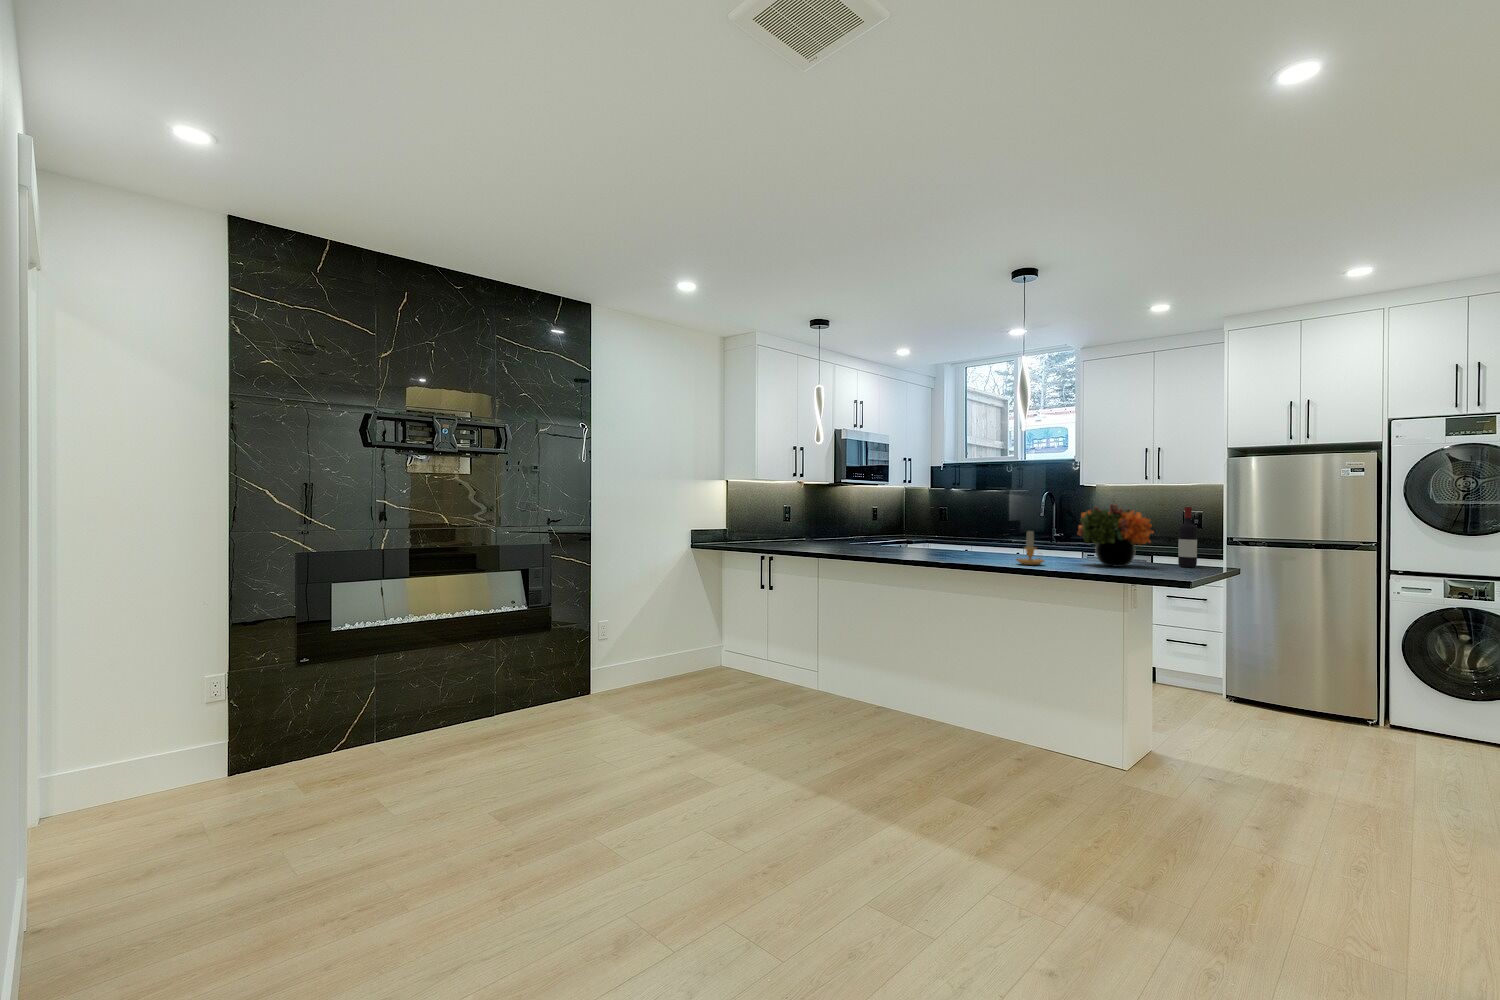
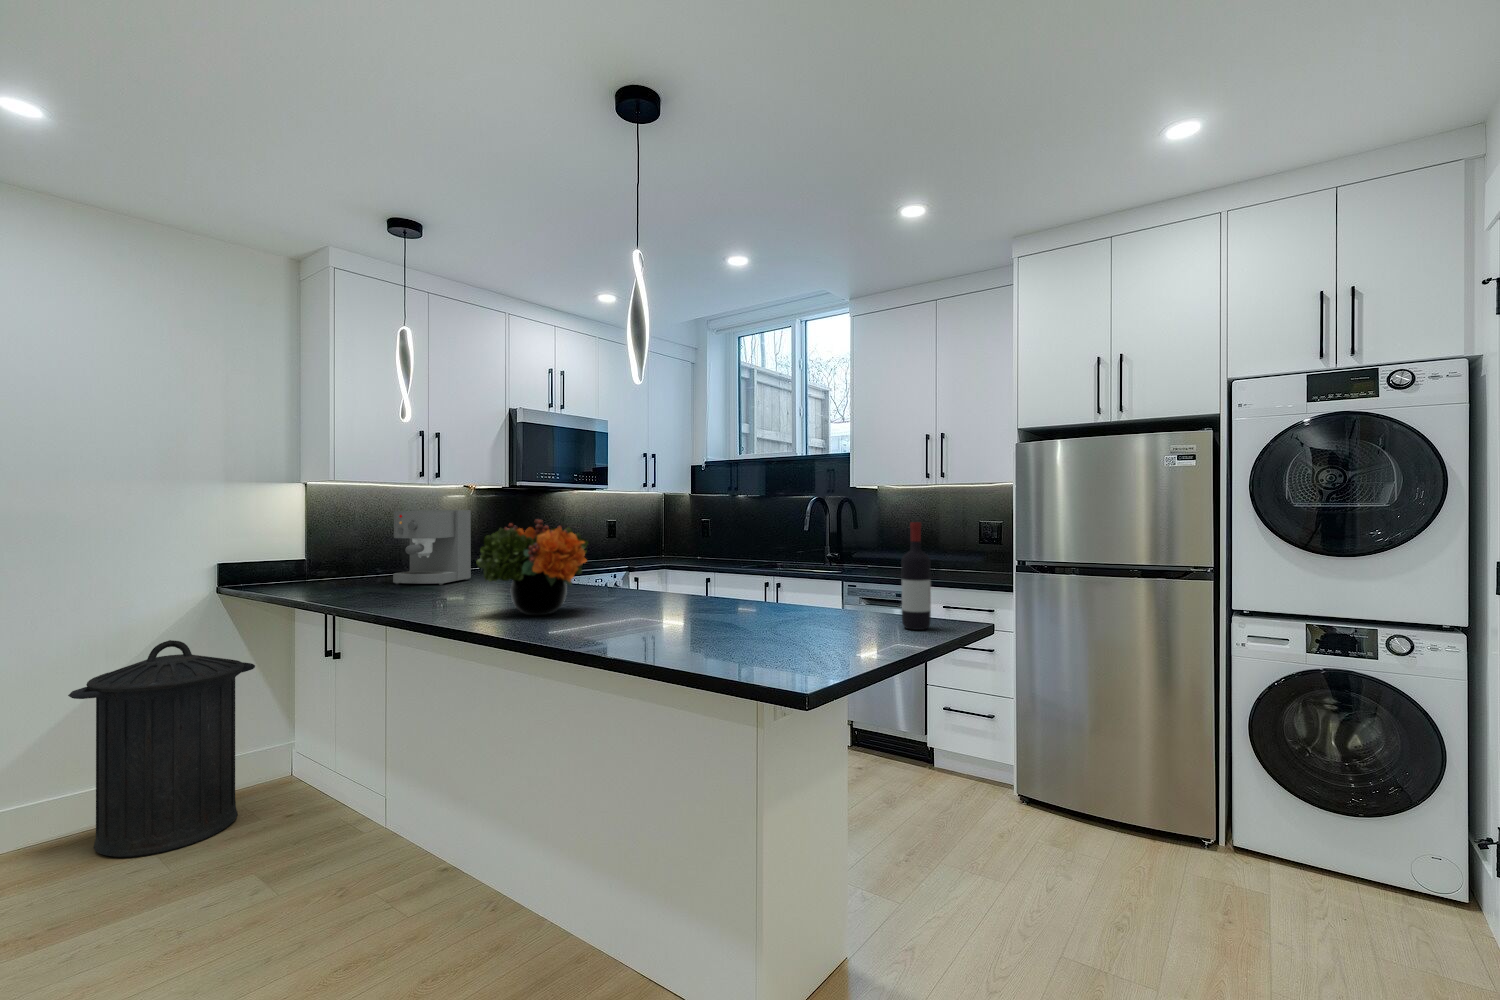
coffee maker: none [788,497,828,545] -> present [393,510,471,585]
flower arrangement: present [1077,504,1153,567] -> present [476,519,588,615]
candle: present [1016,531,1044,565] -> none [611,569,668,638]
trash can: none [651,570,723,689] -> present [68,640,255,857]

